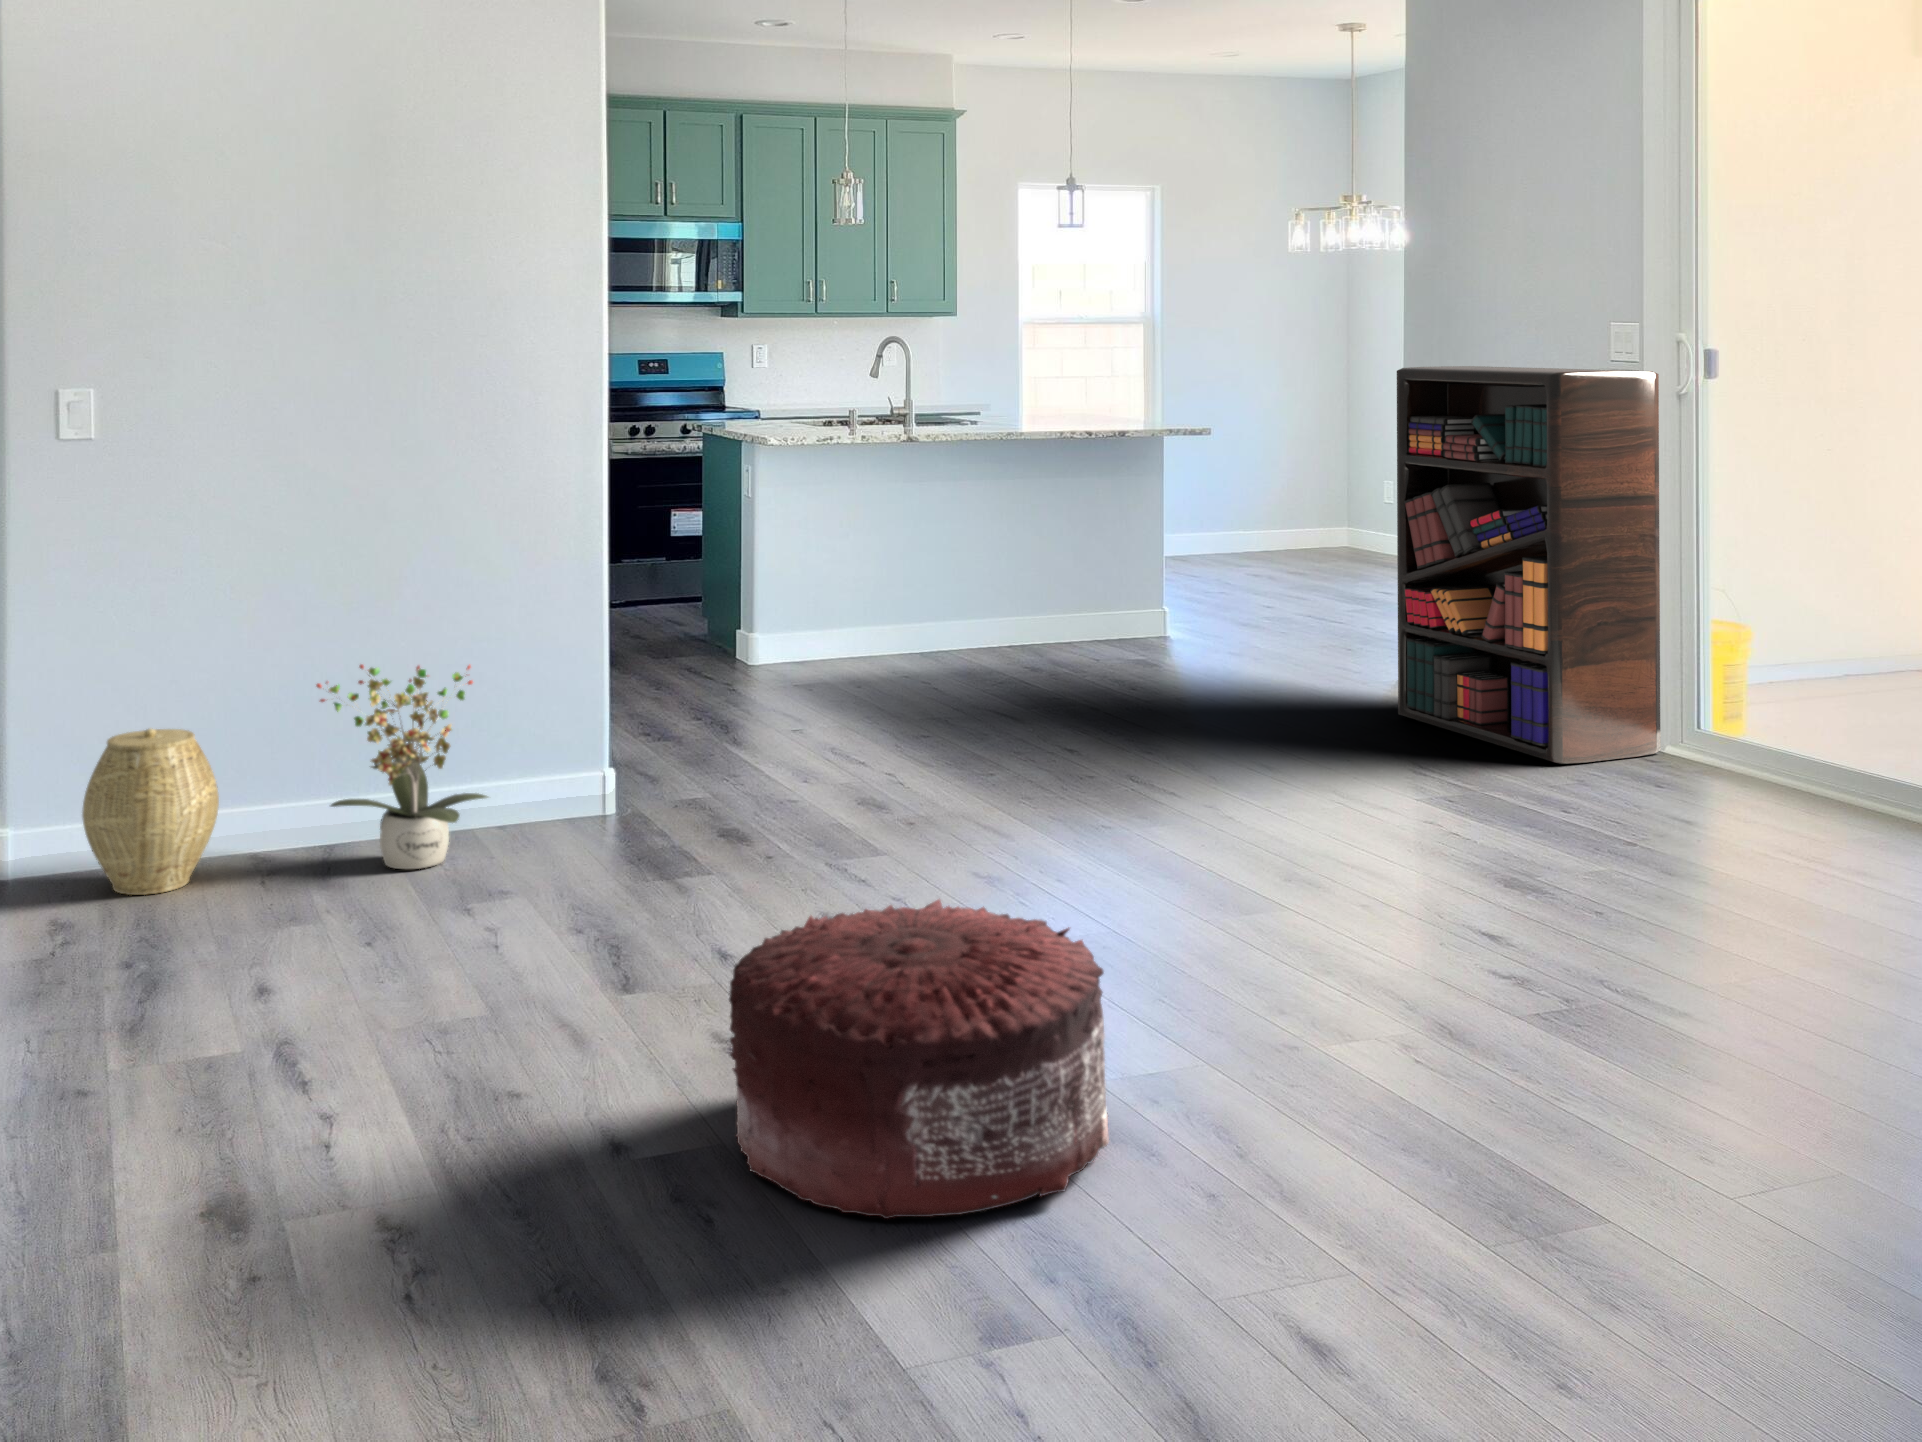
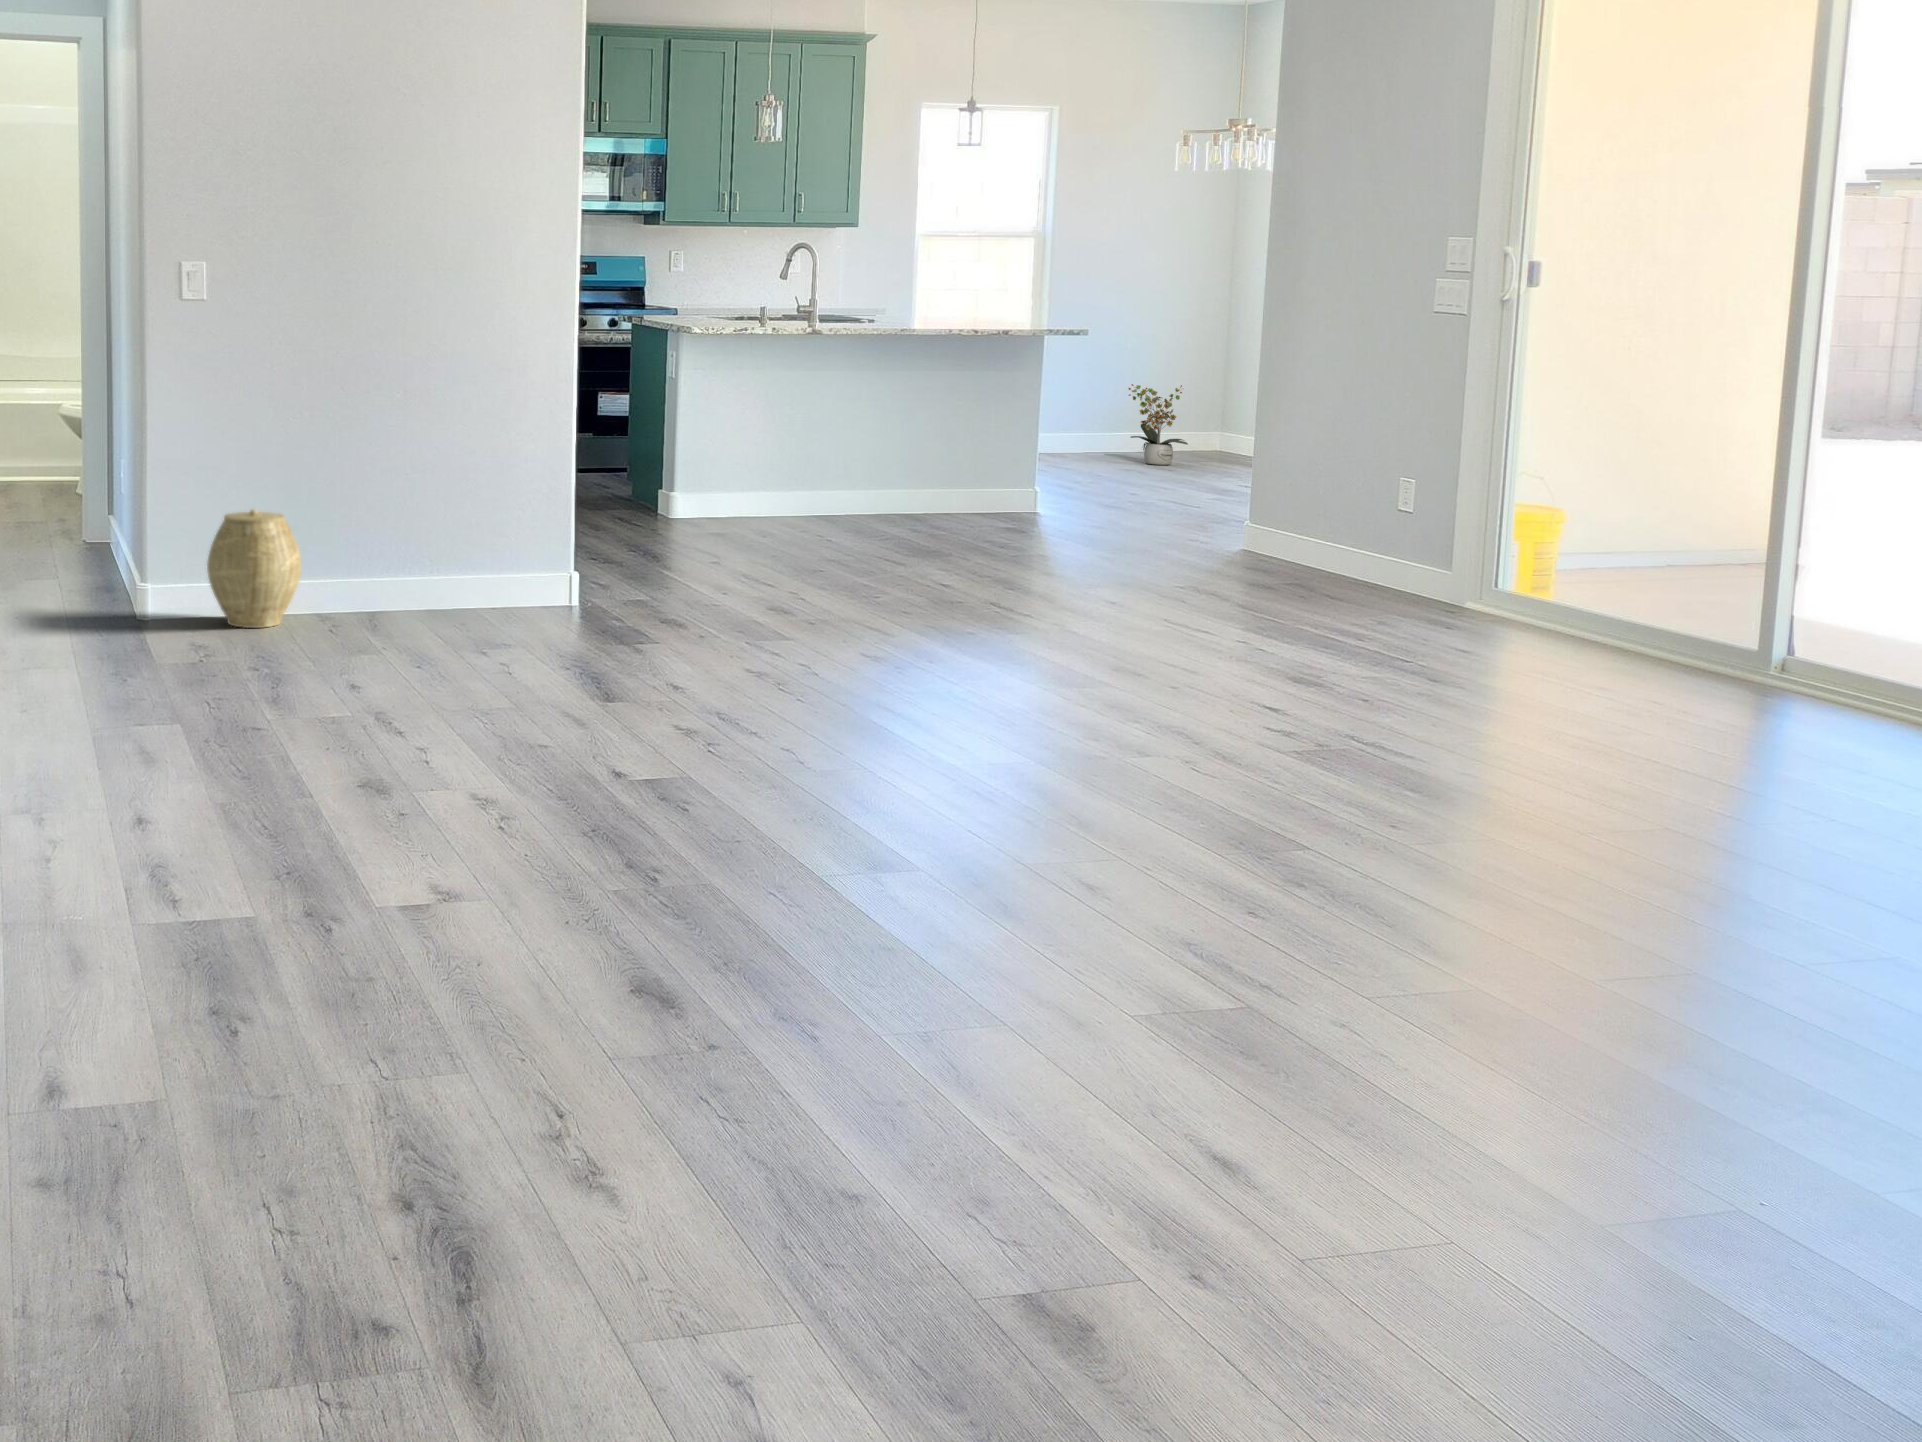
bookshelf: present [1397,366,1661,764] -> none [1236,274,1487,609]
potted plant: present [316,664,488,869] -> present [1128,384,1188,465]
pouf: present [729,900,1109,1219] -> none [710,621,971,798]

